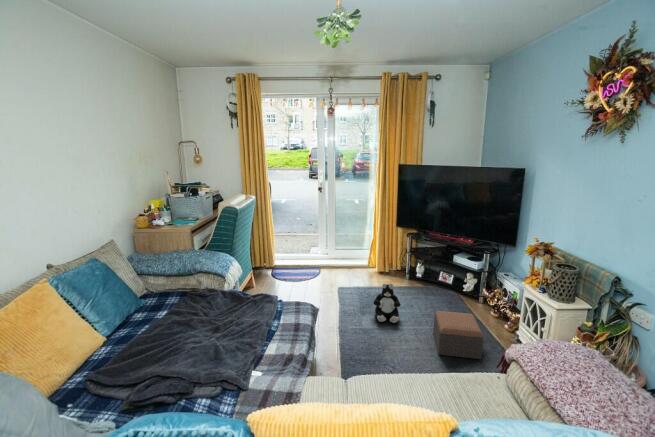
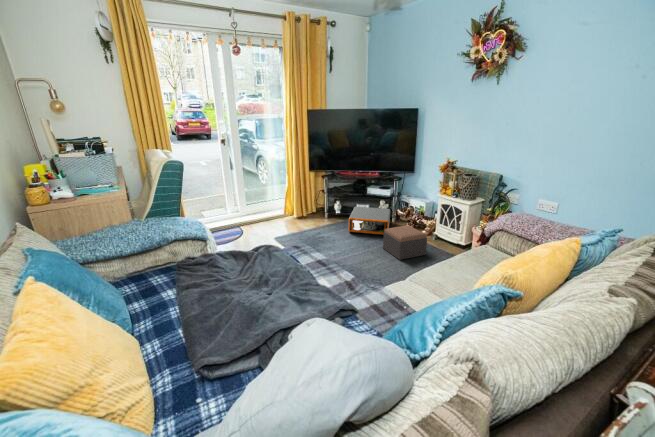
storage box: none [412,273,477,317] -> present [348,207,390,235]
plush toy: present [374,284,401,323] -> none [328,217,355,251]

